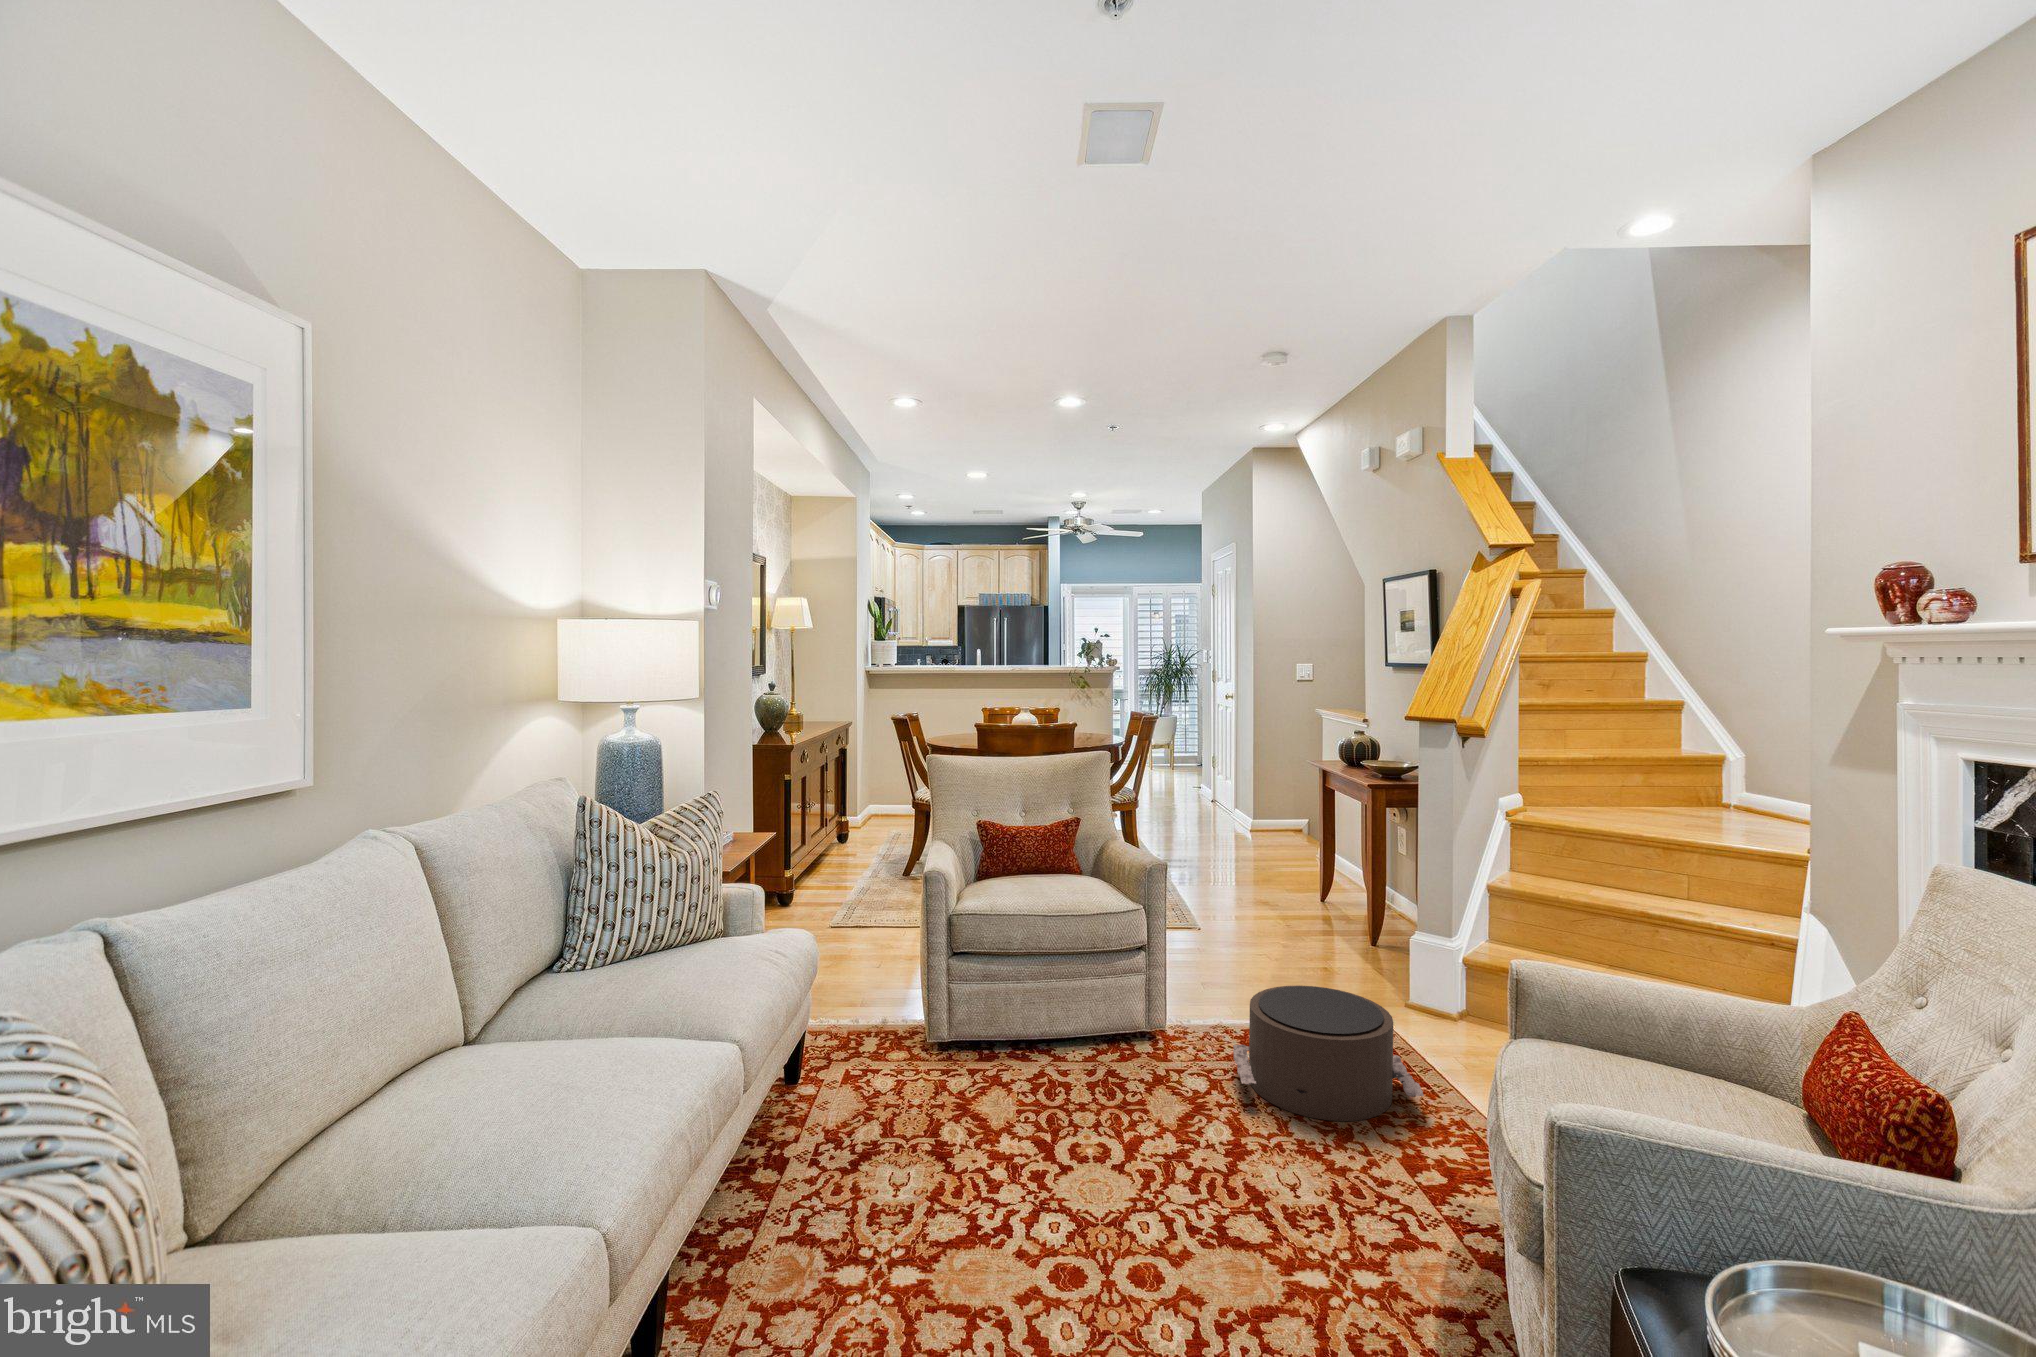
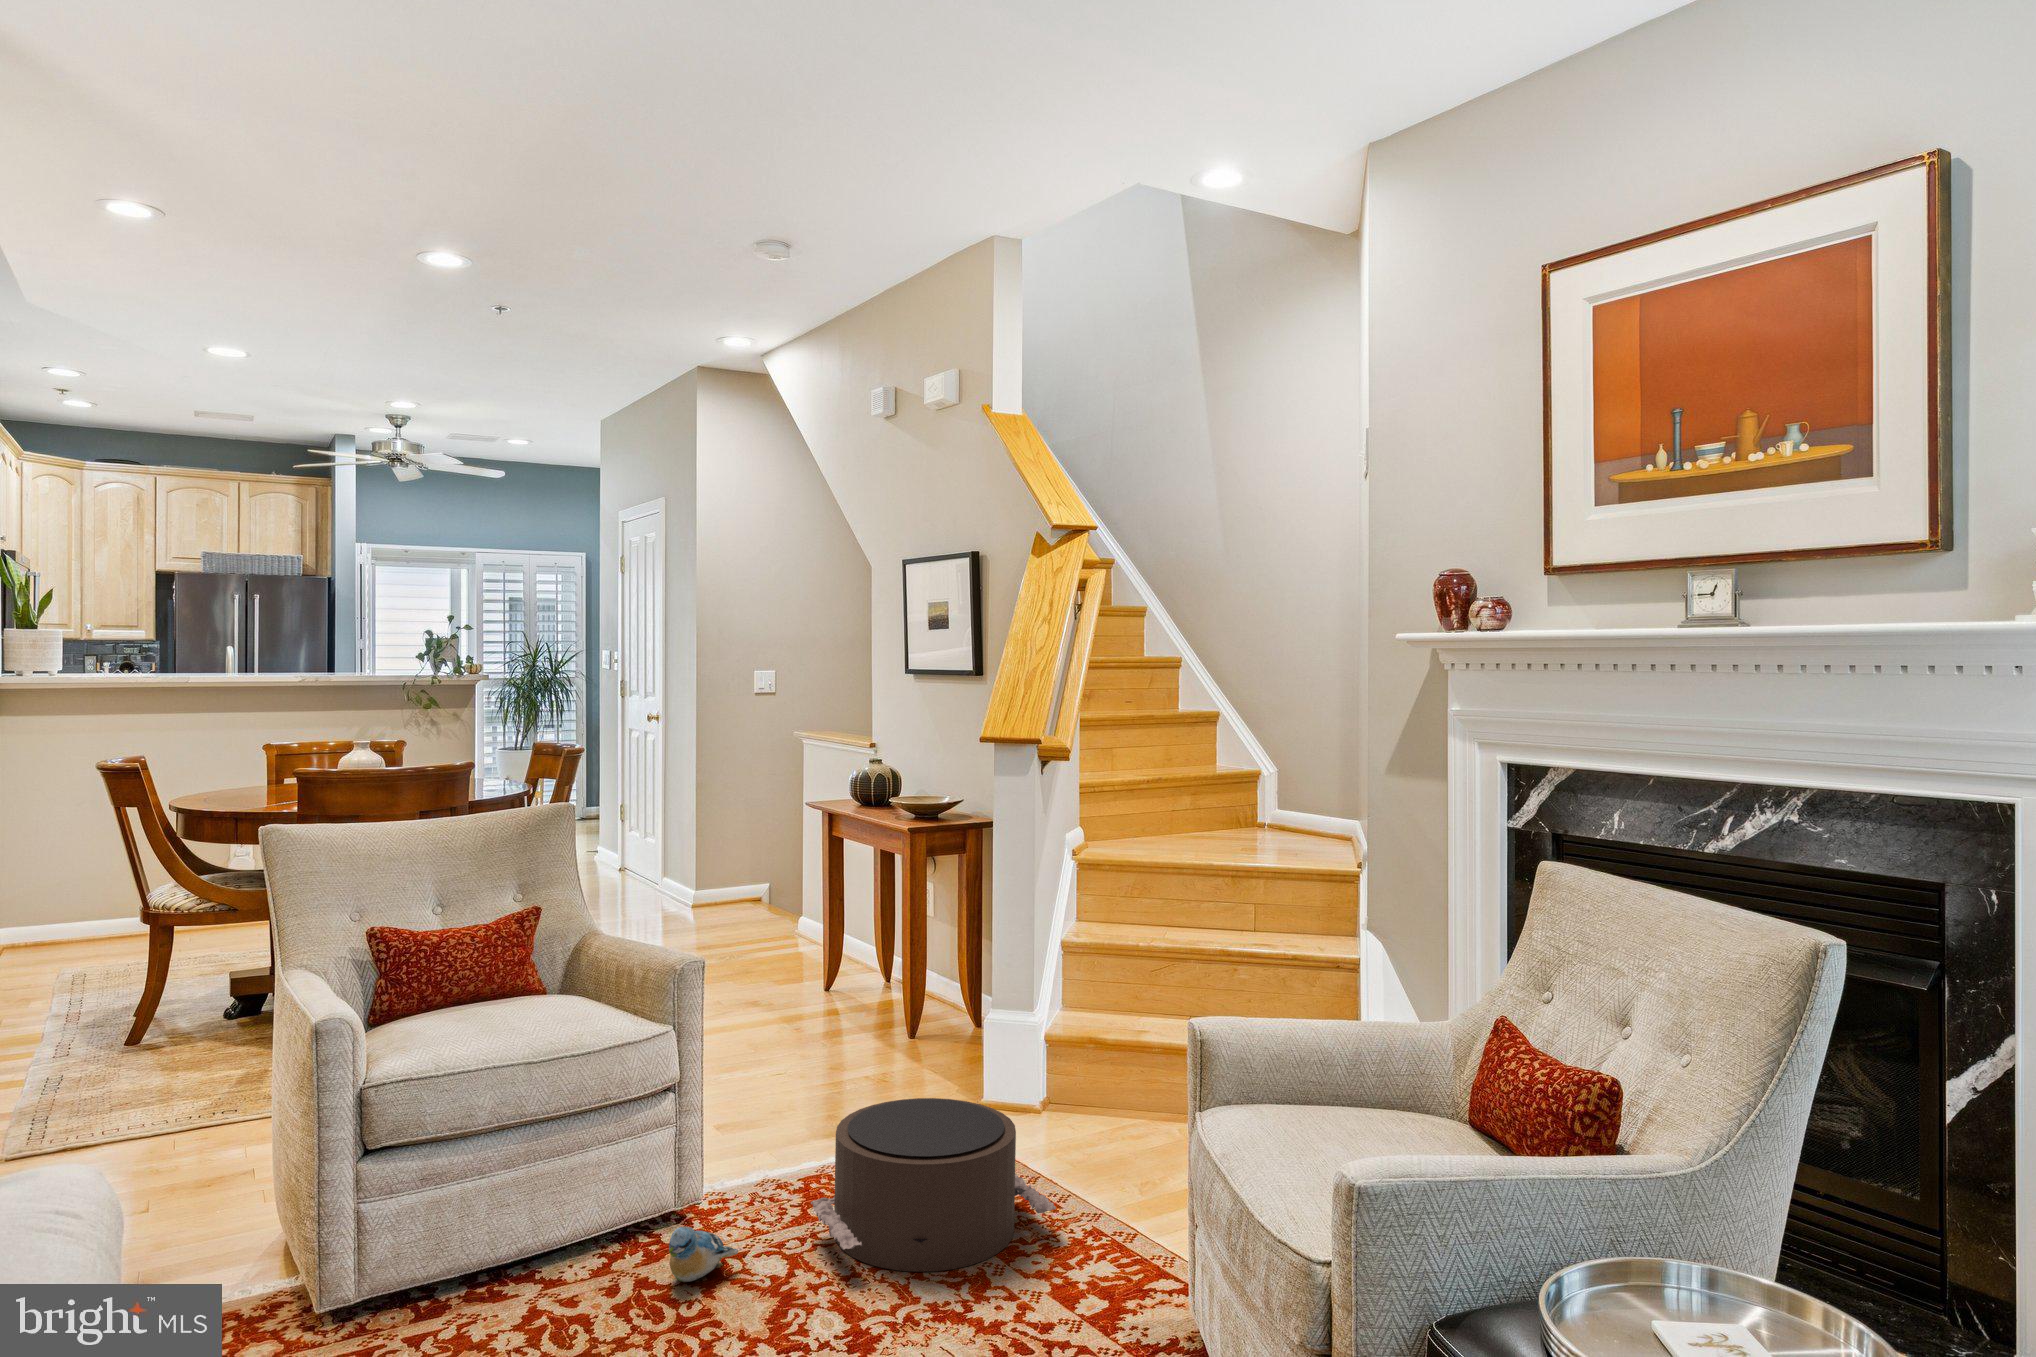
plush toy: none [1125,1041,1175,1079] -> present [669,1226,738,1282]

